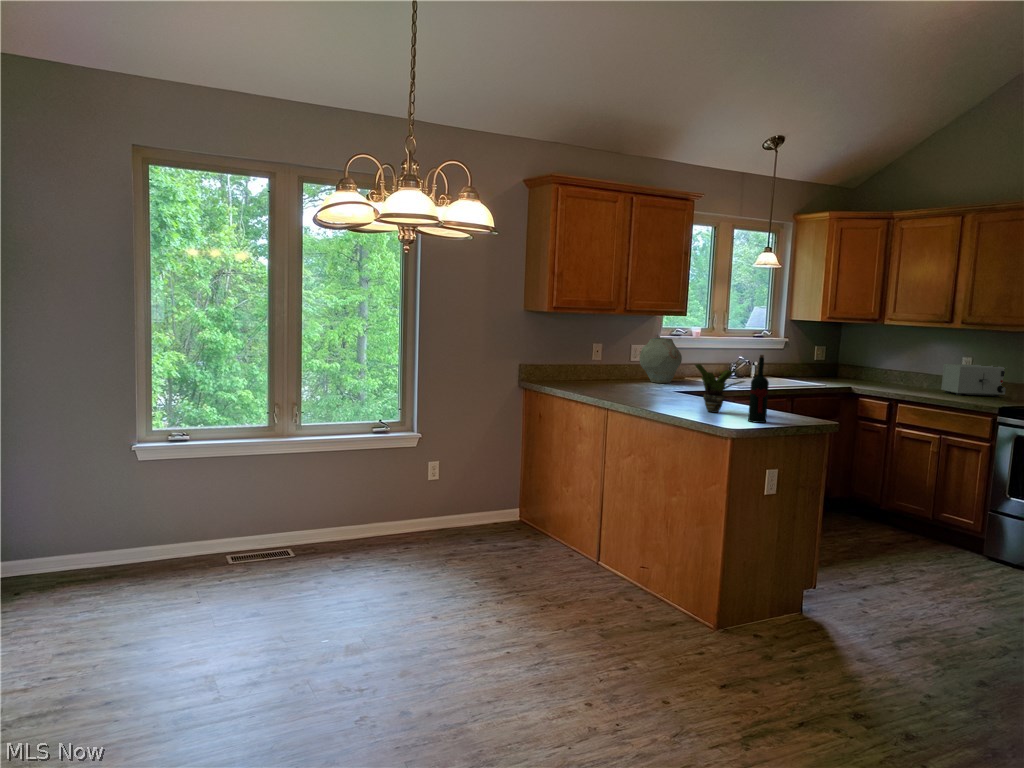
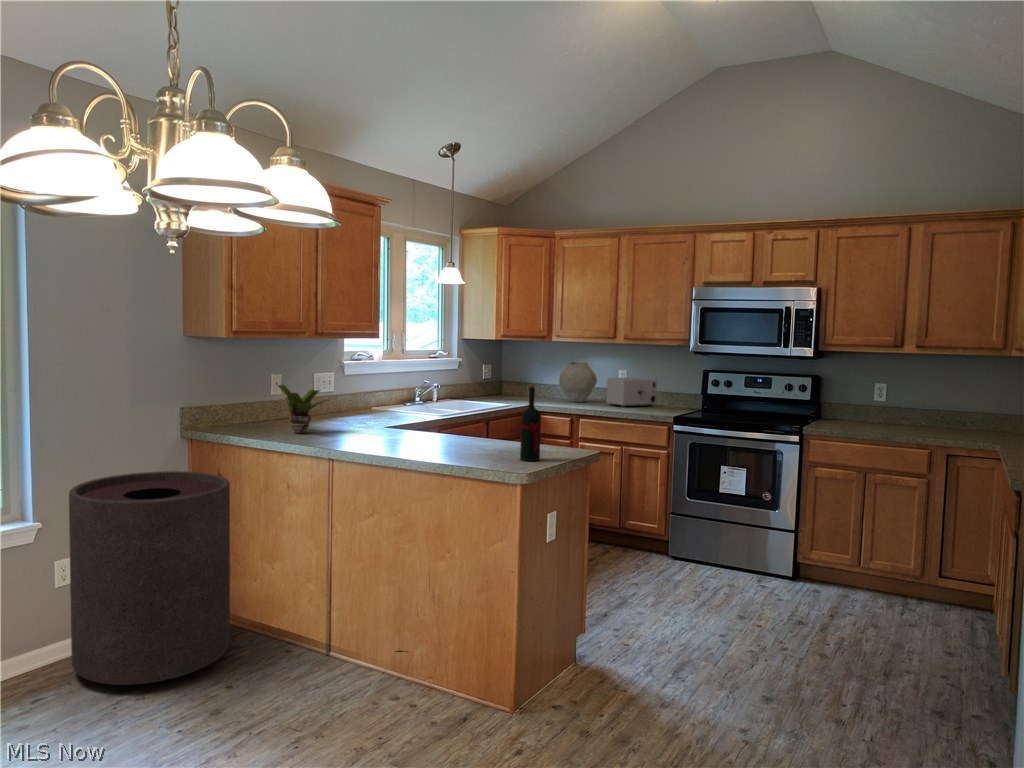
vase: present [639,338,682,383] -> present [559,362,597,402]
potted plant: present [695,364,745,413] -> present [278,385,330,434]
trash can: none [431,408,537,552] -> present [69,471,230,685]

